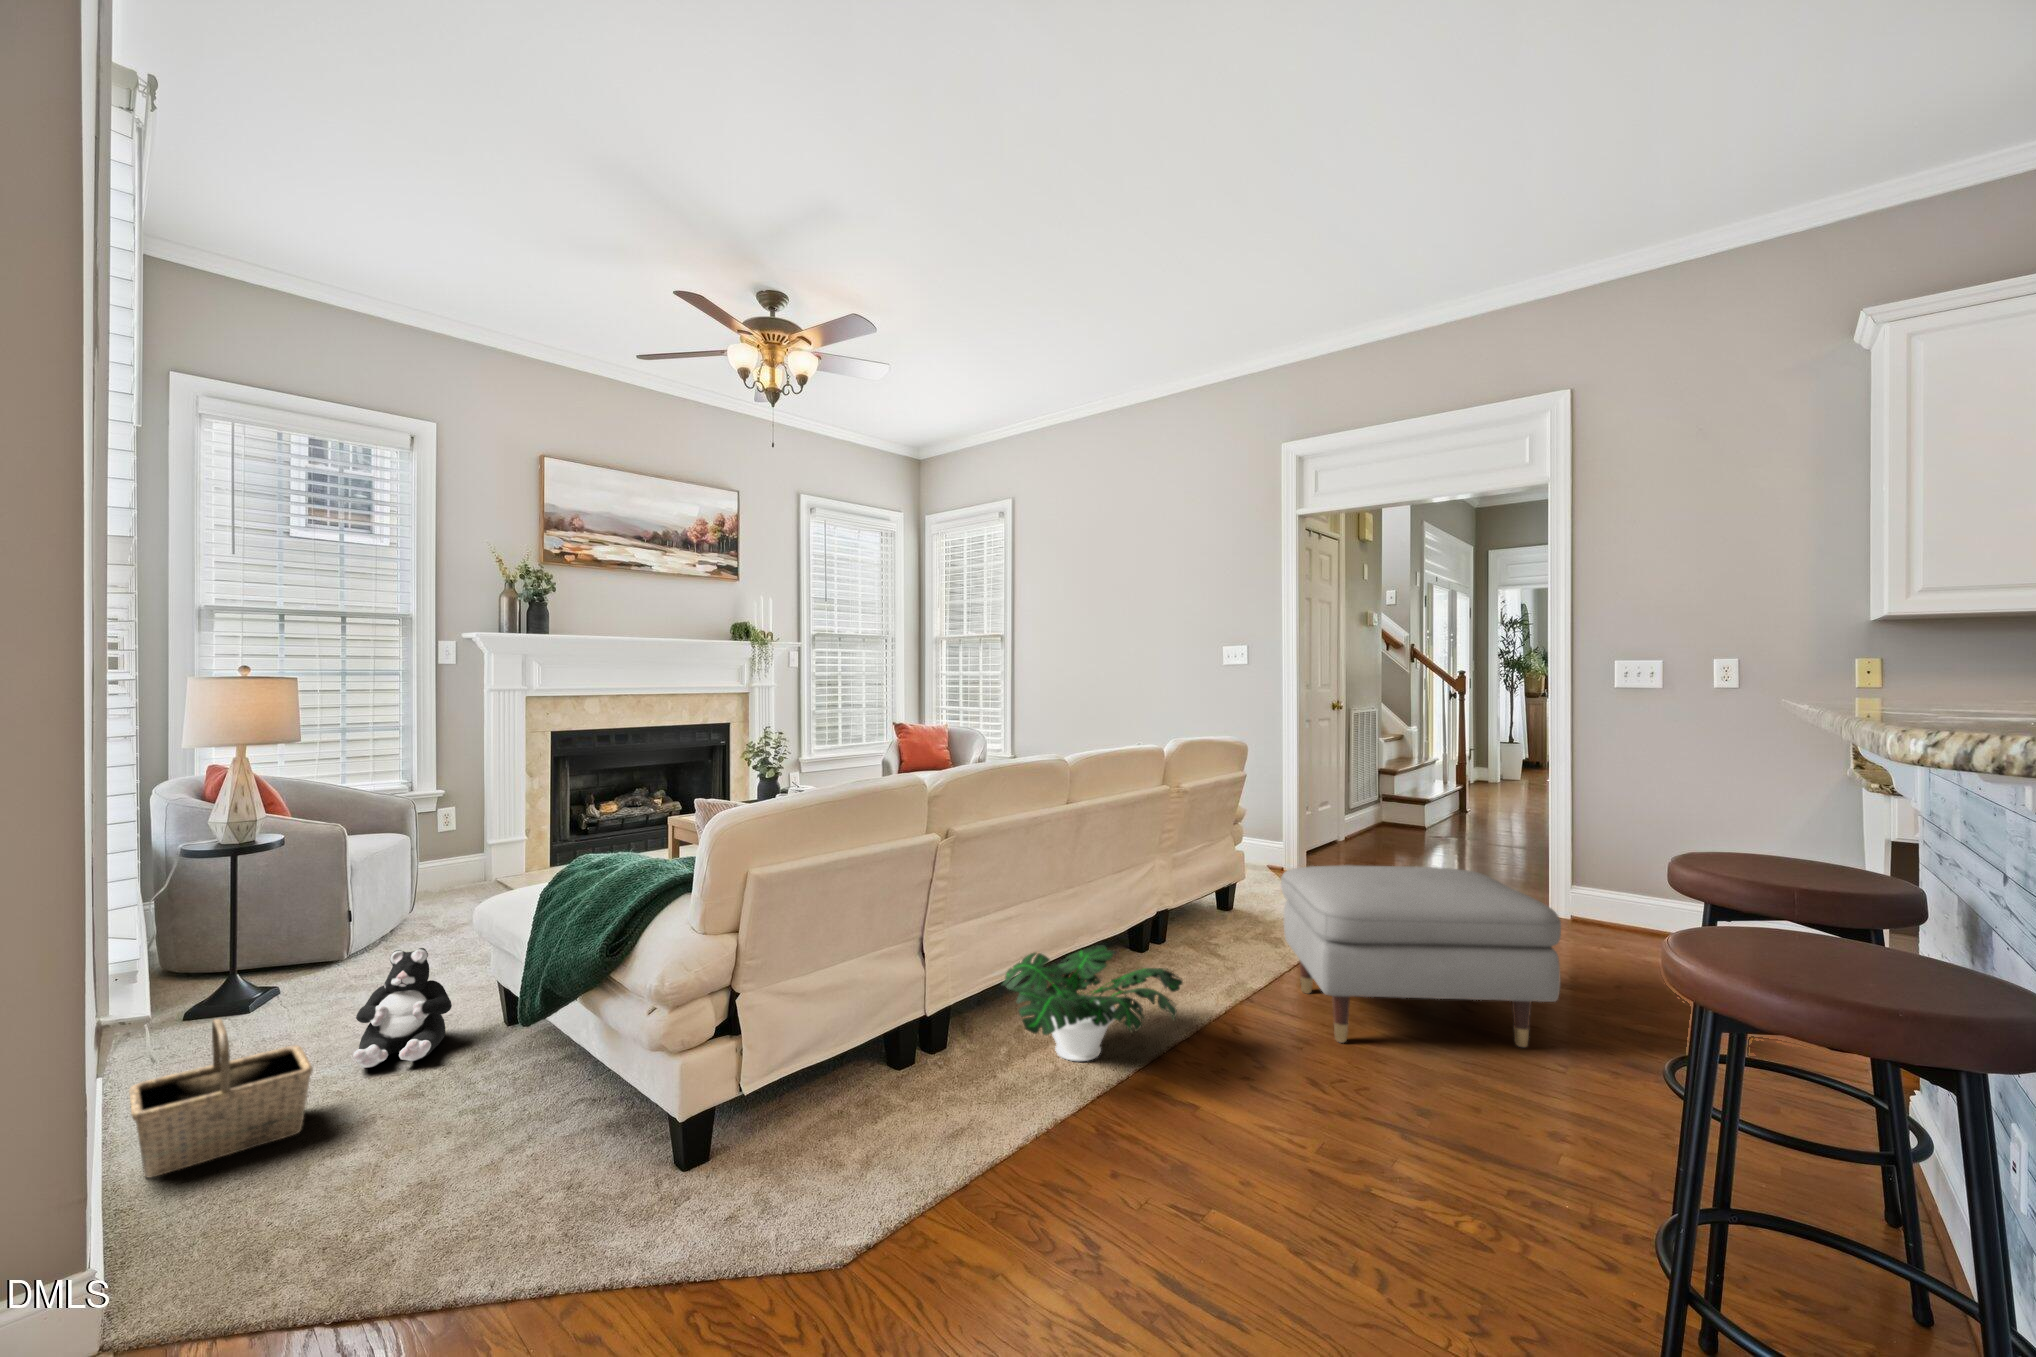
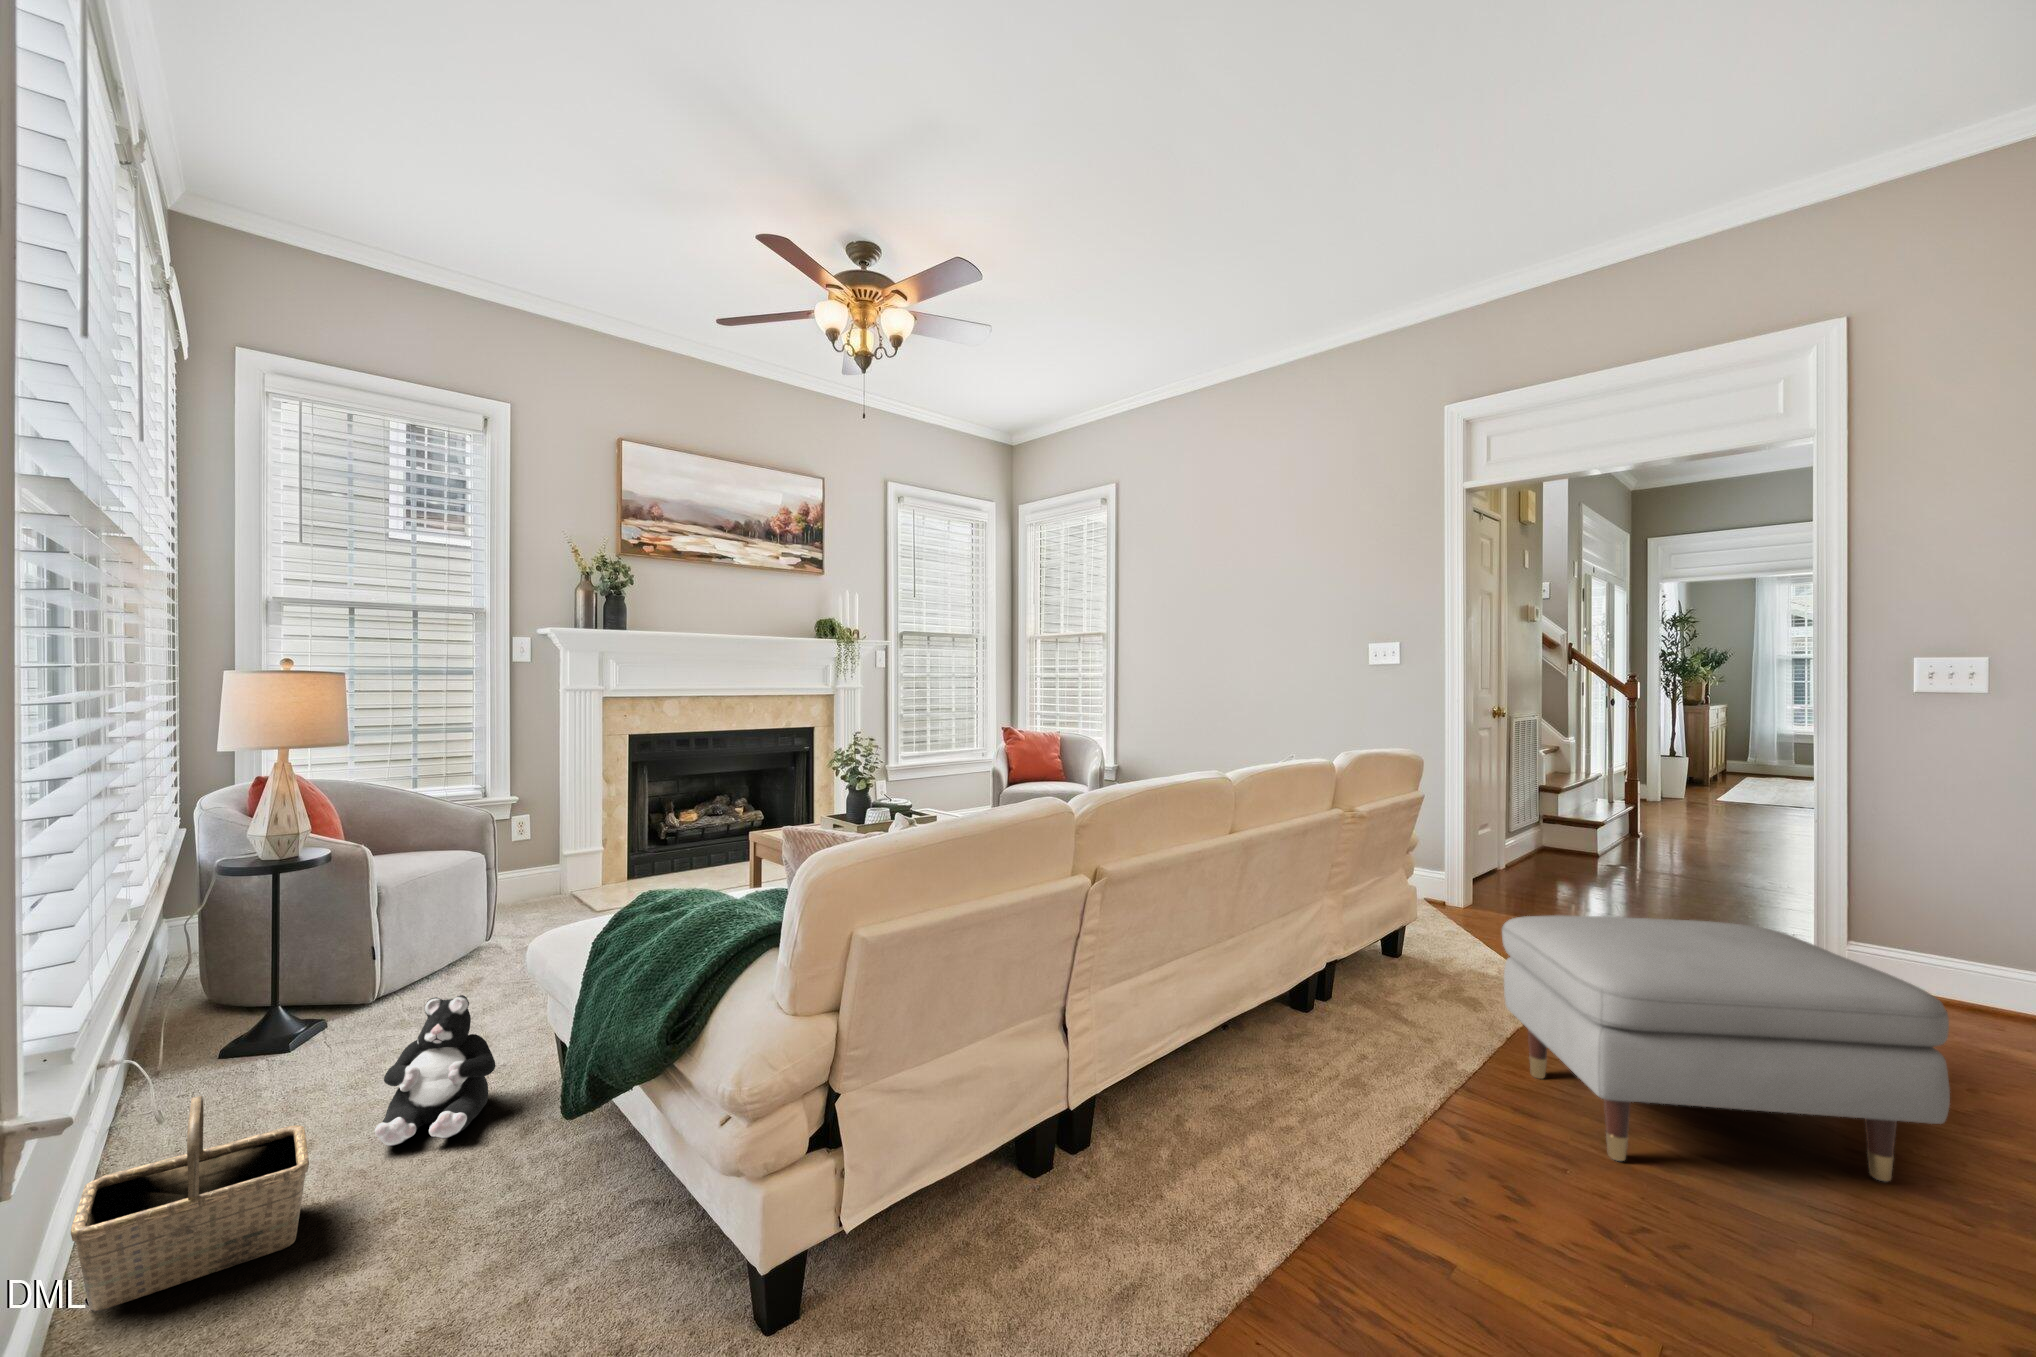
potted plant: present [1002,945,1183,1061] -> none [1162,1015,1414,1177]

